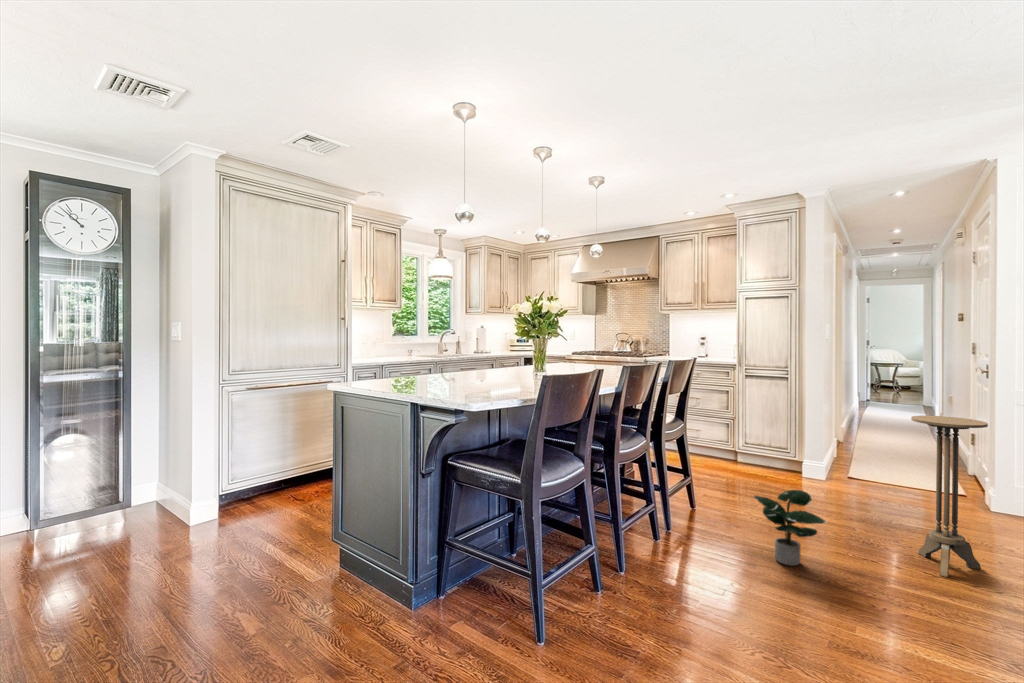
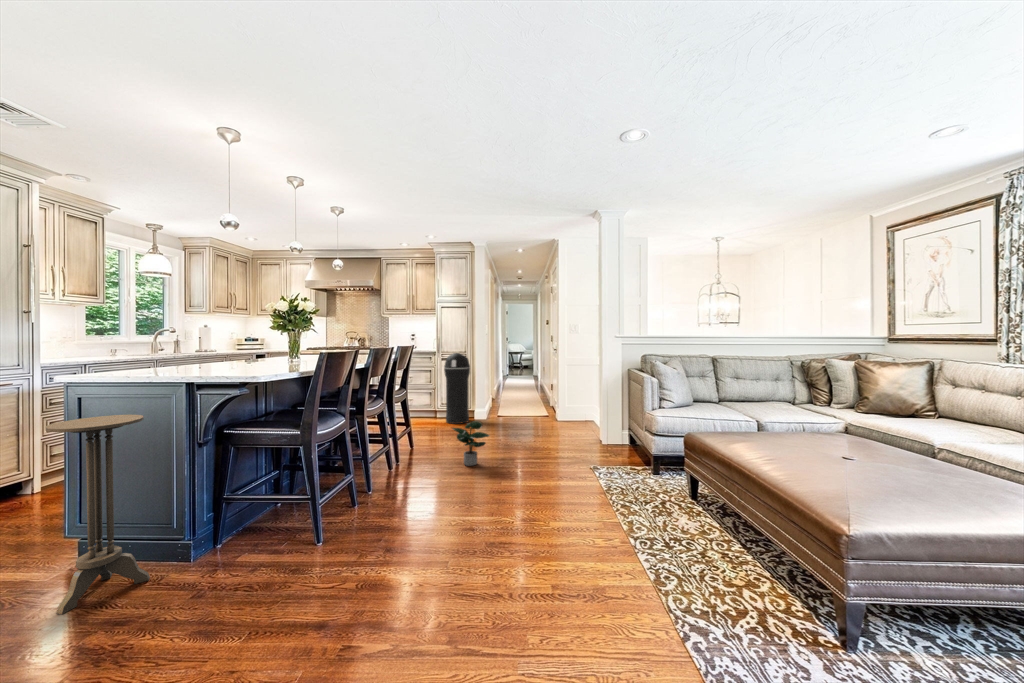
trash can: none [749,369,795,481] -> present [444,353,470,424]
side table: present [911,416,988,577] -> present [46,415,150,614]

